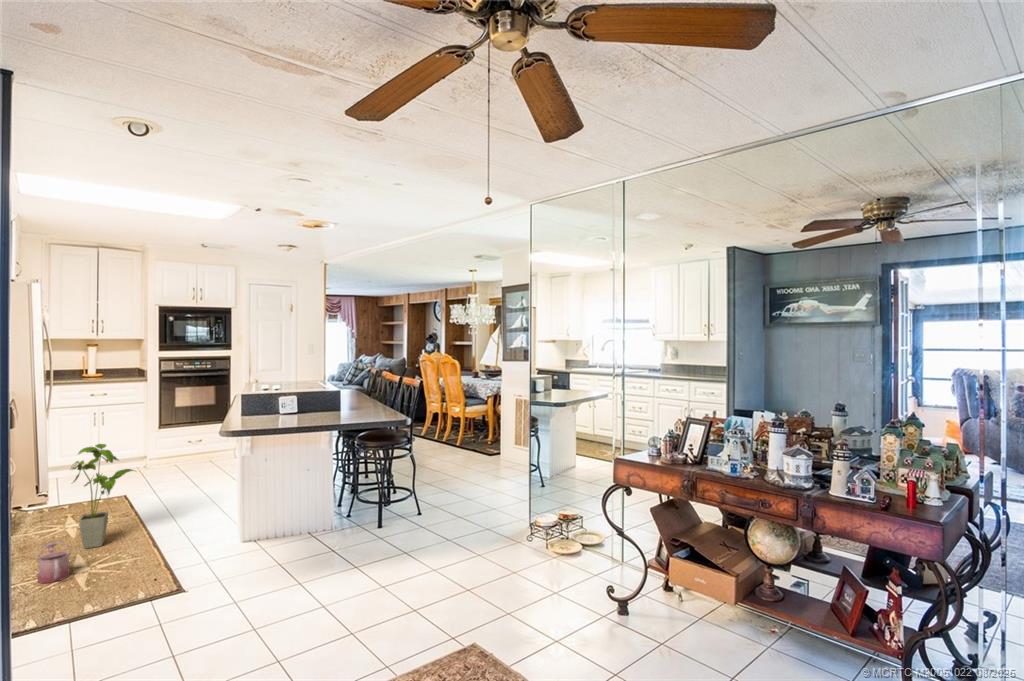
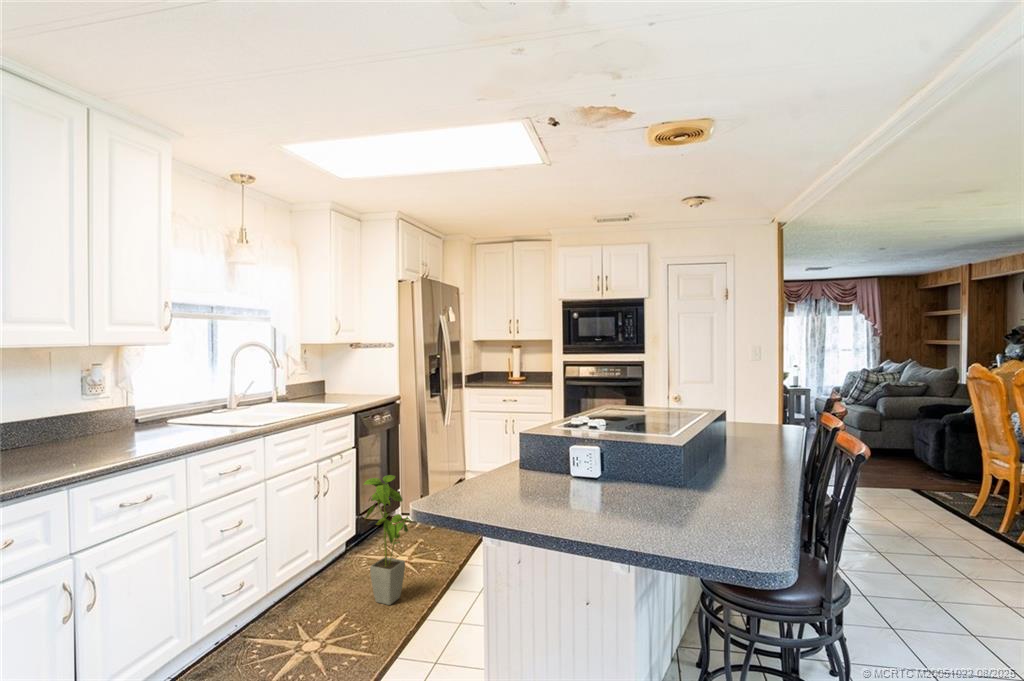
watering can: present [36,542,71,583] -> none [289,591,328,650]

